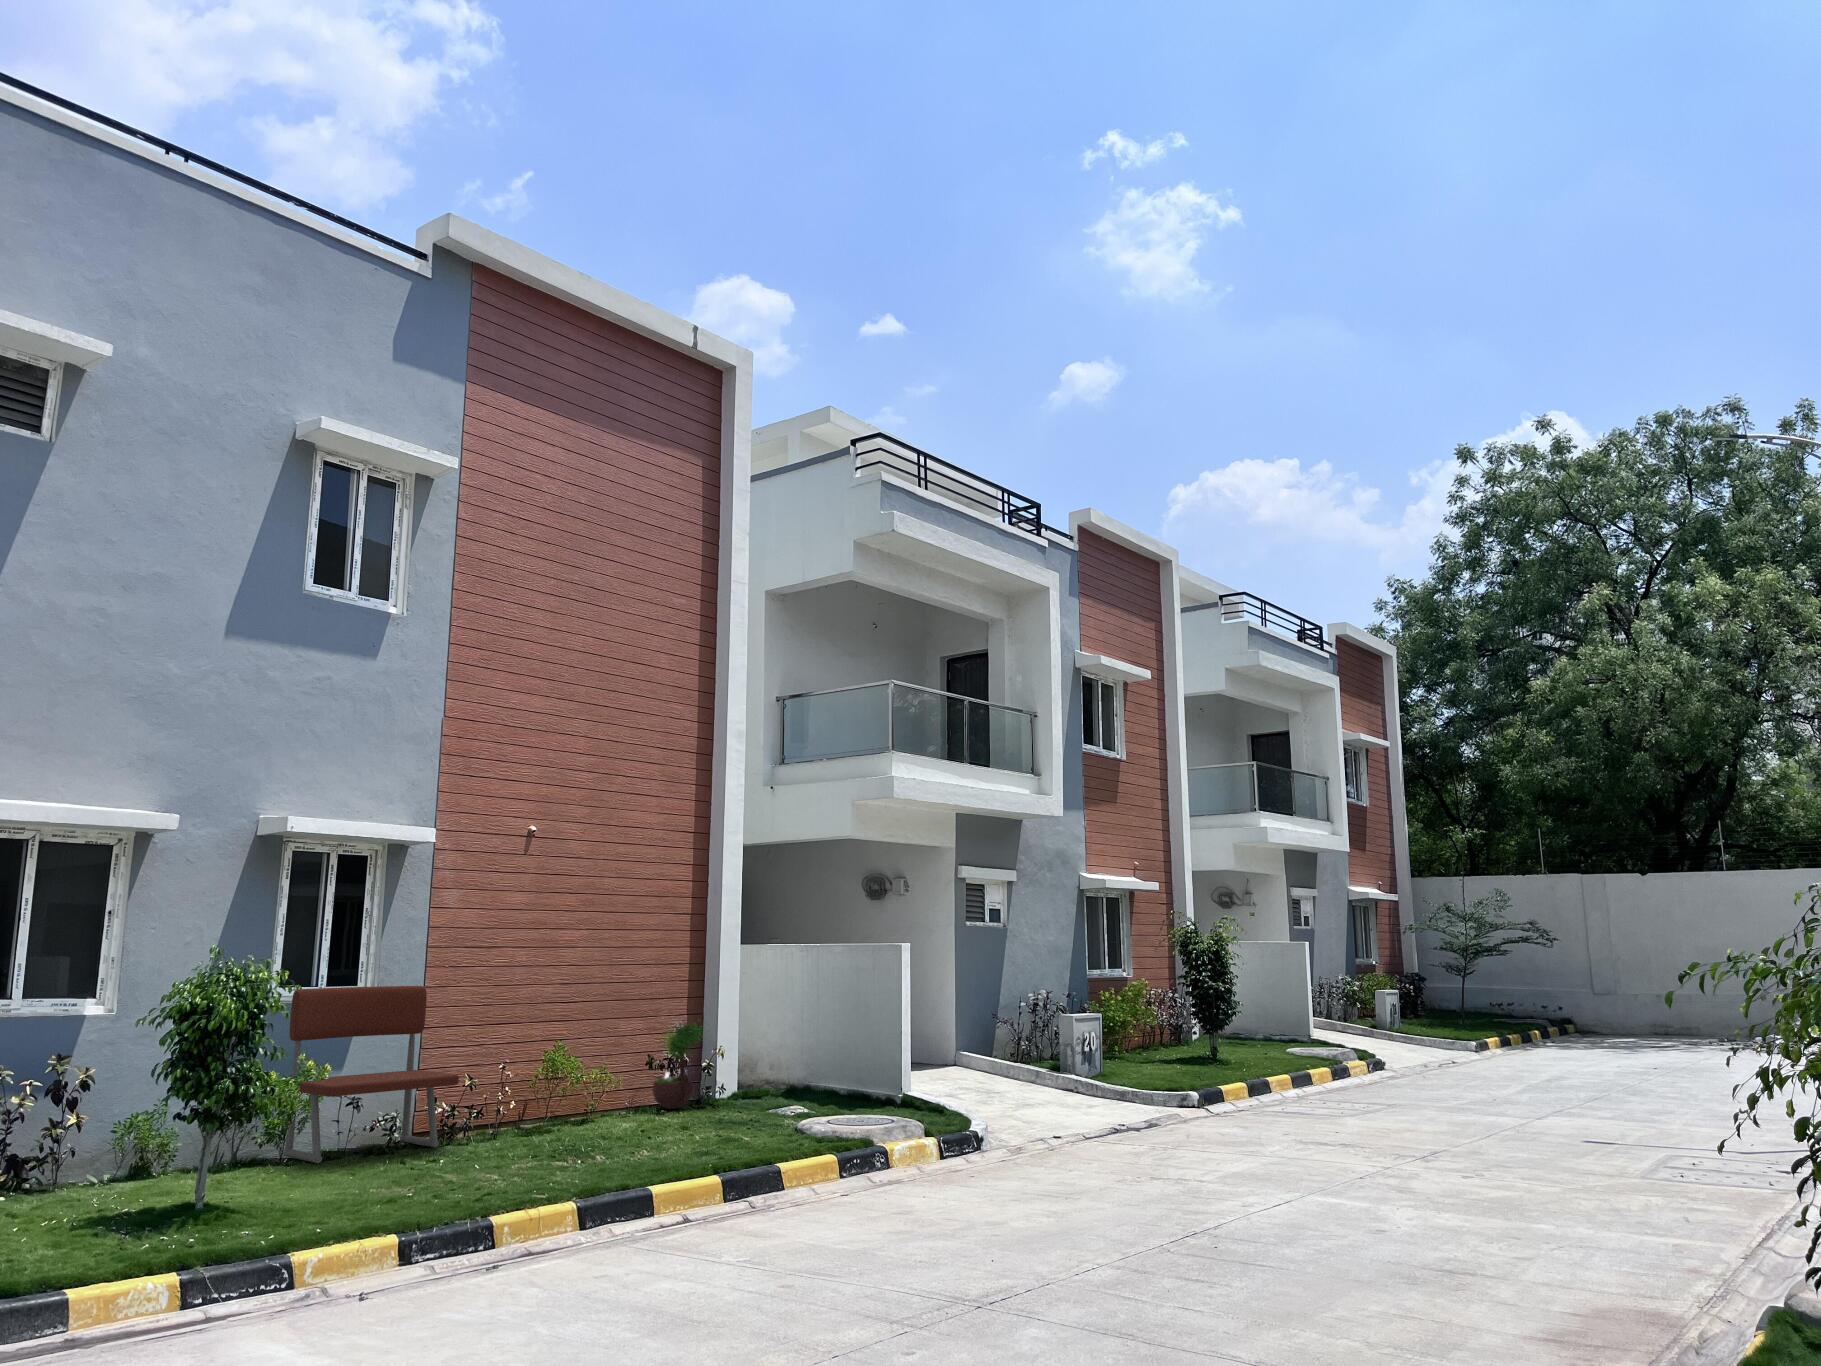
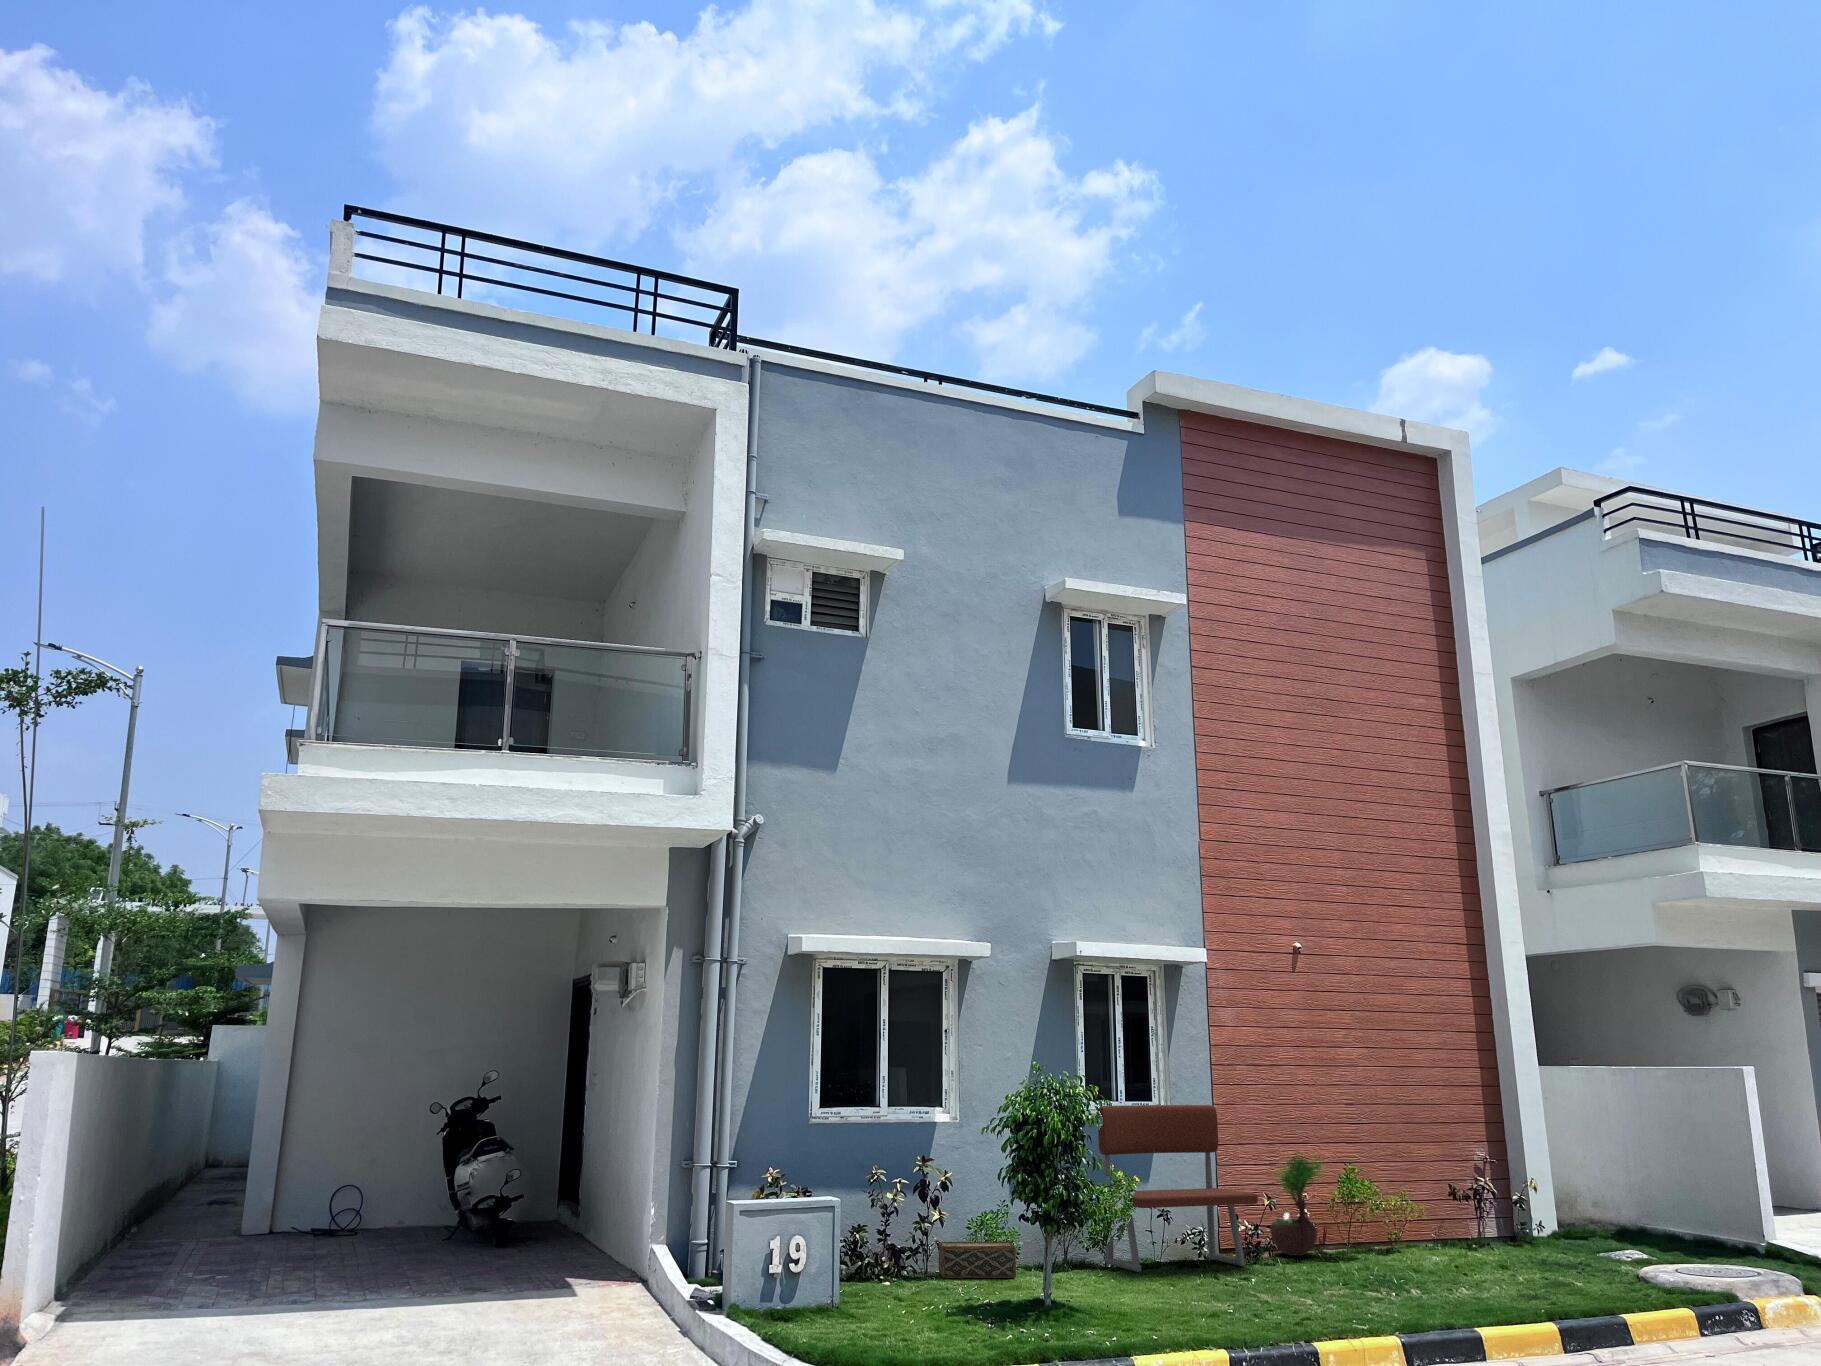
potted tree: present [652,1021,708,1109] -> present [1271,1152,1322,1256]
woven basket: none [70,1141,172,1189] -> present [938,1242,1016,1278]

